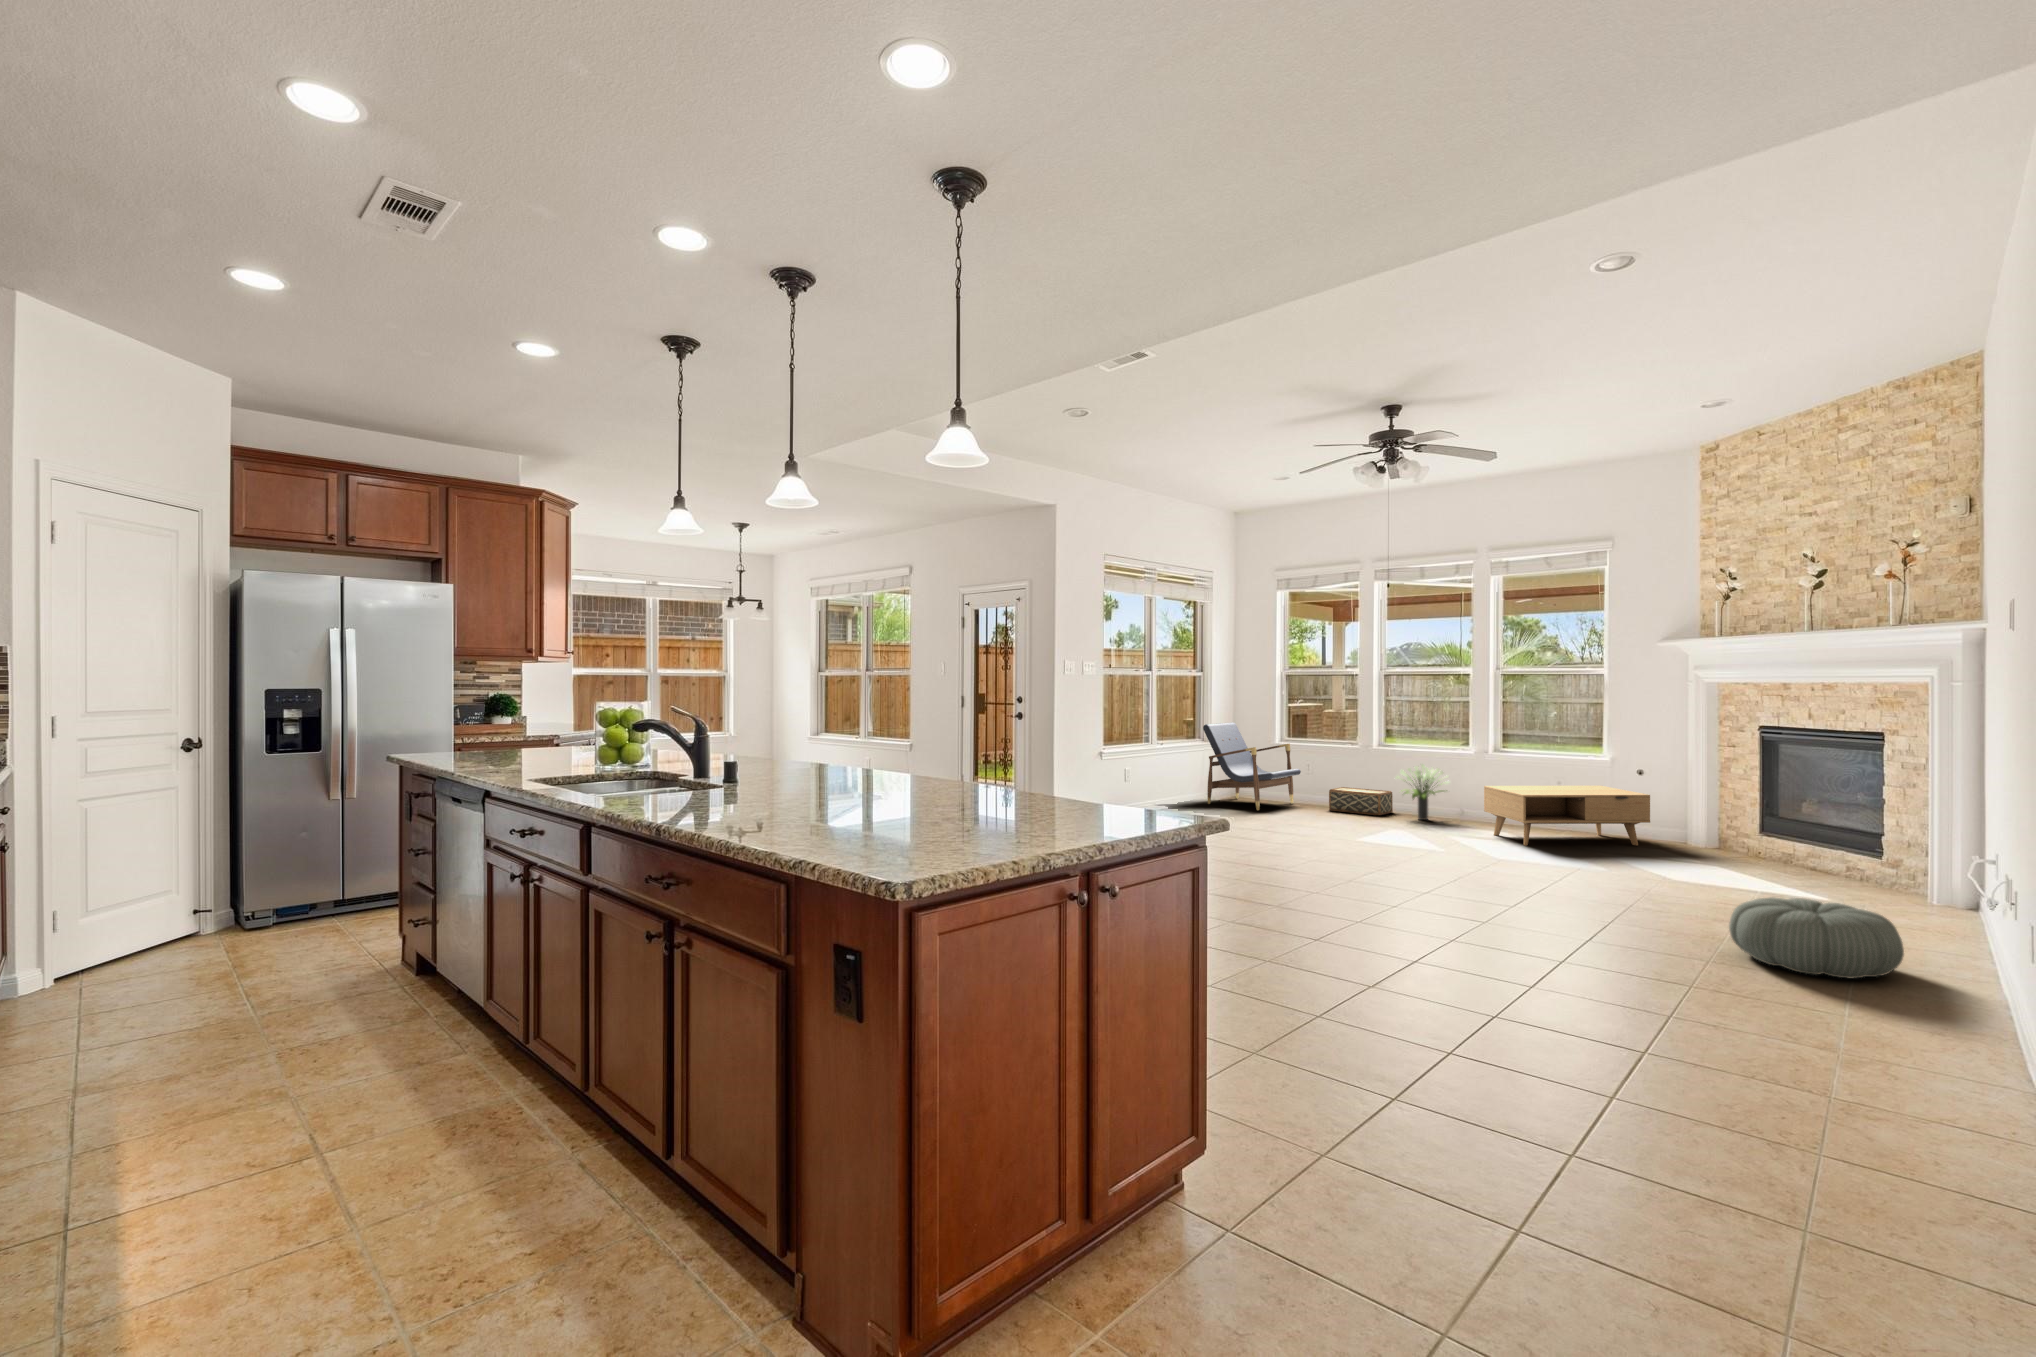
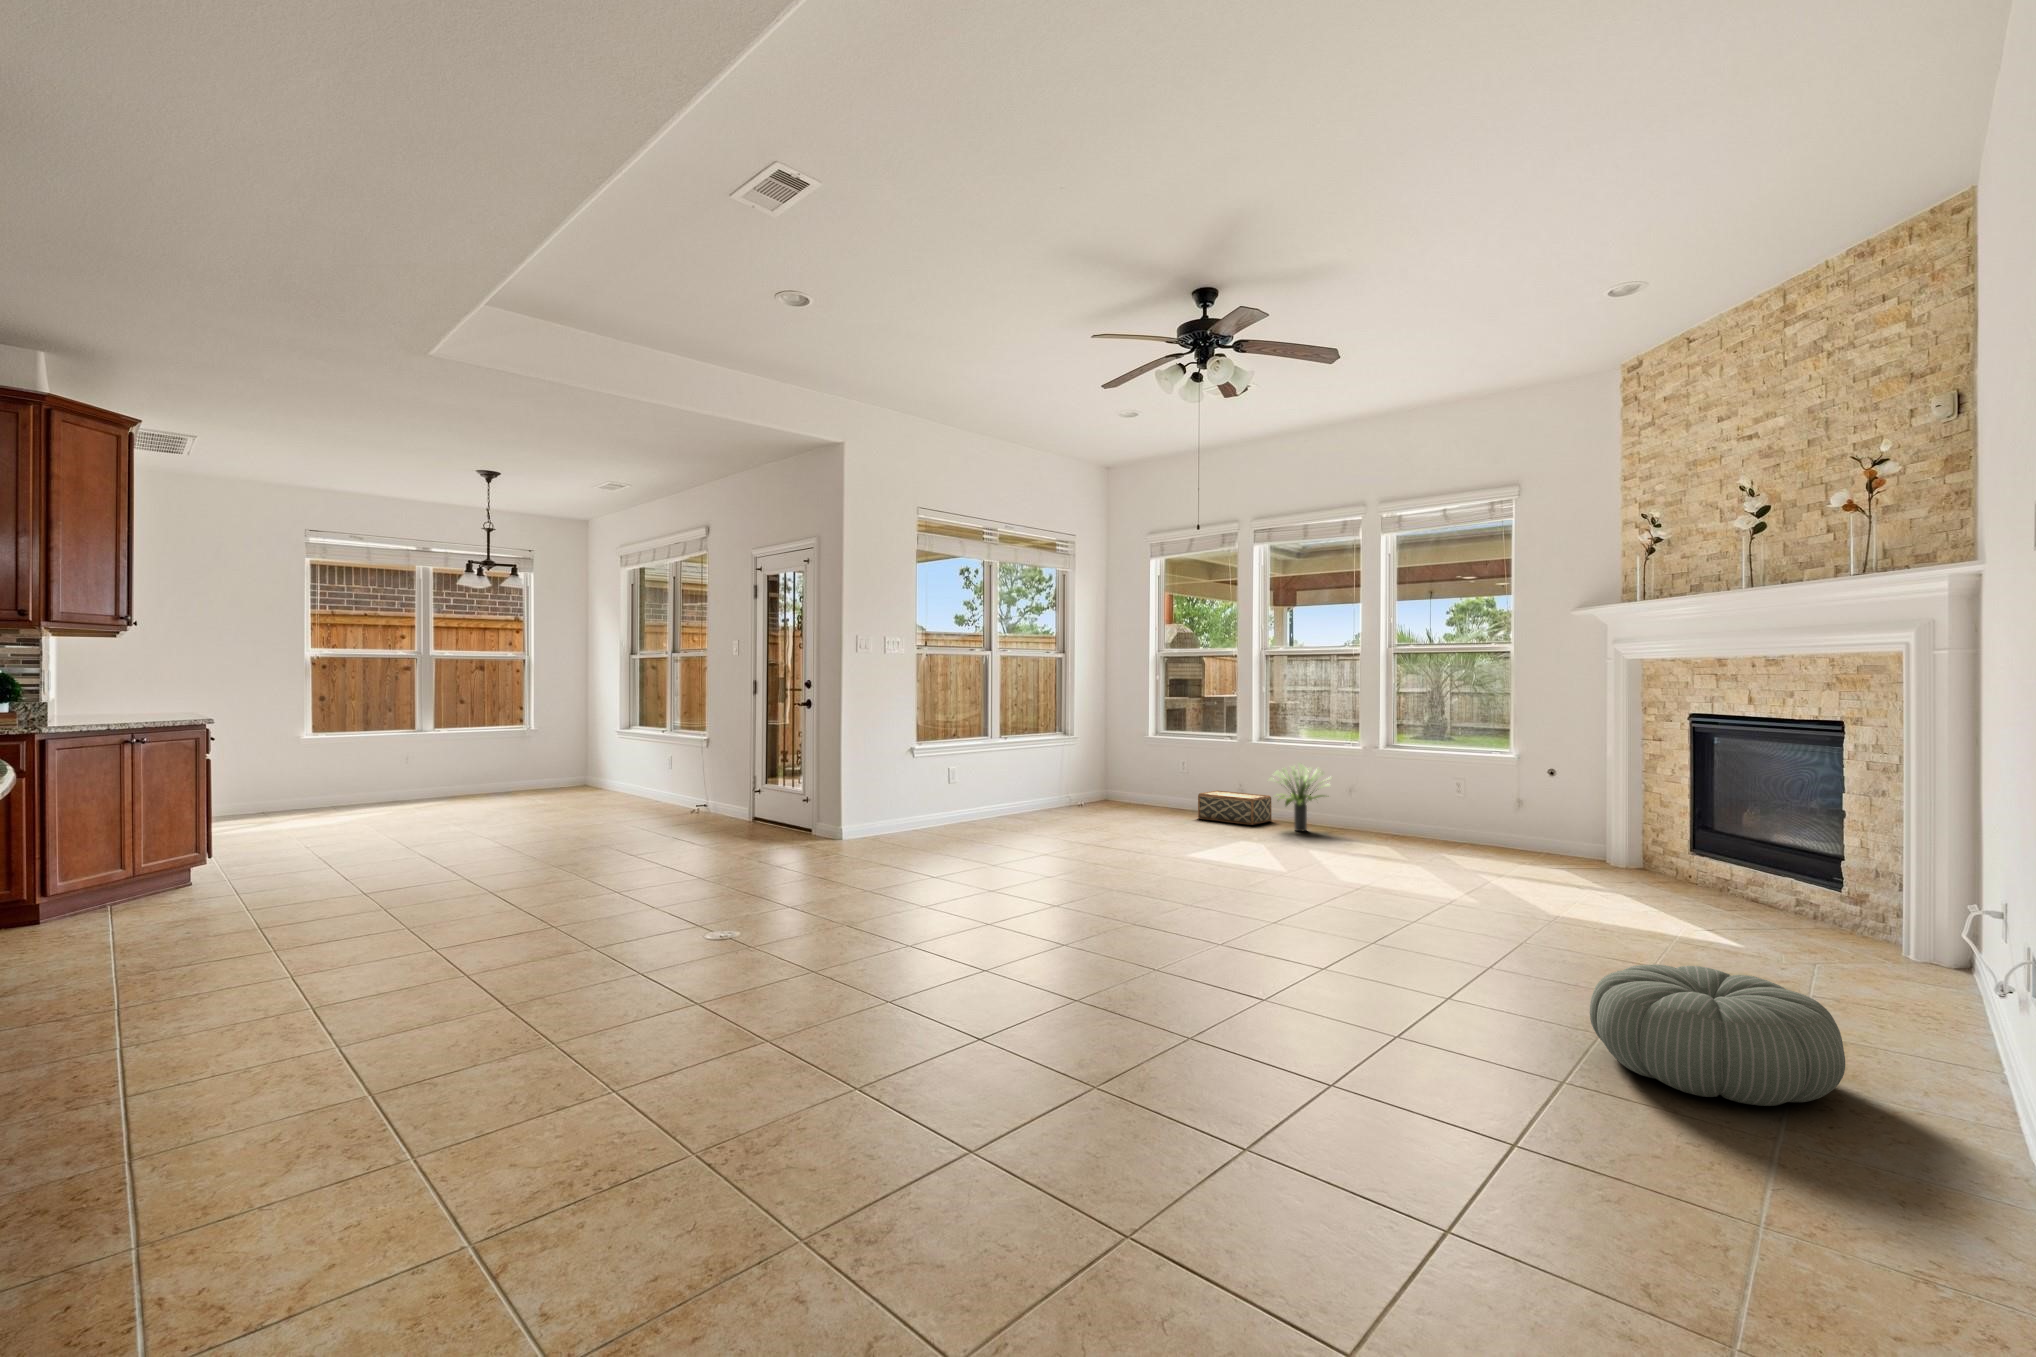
lounge chair: present [1203,723,1301,810] -> none [1057,714,1170,818]
coffee table: present [1484,786,1650,846] -> none [1361,790,1557,866]

